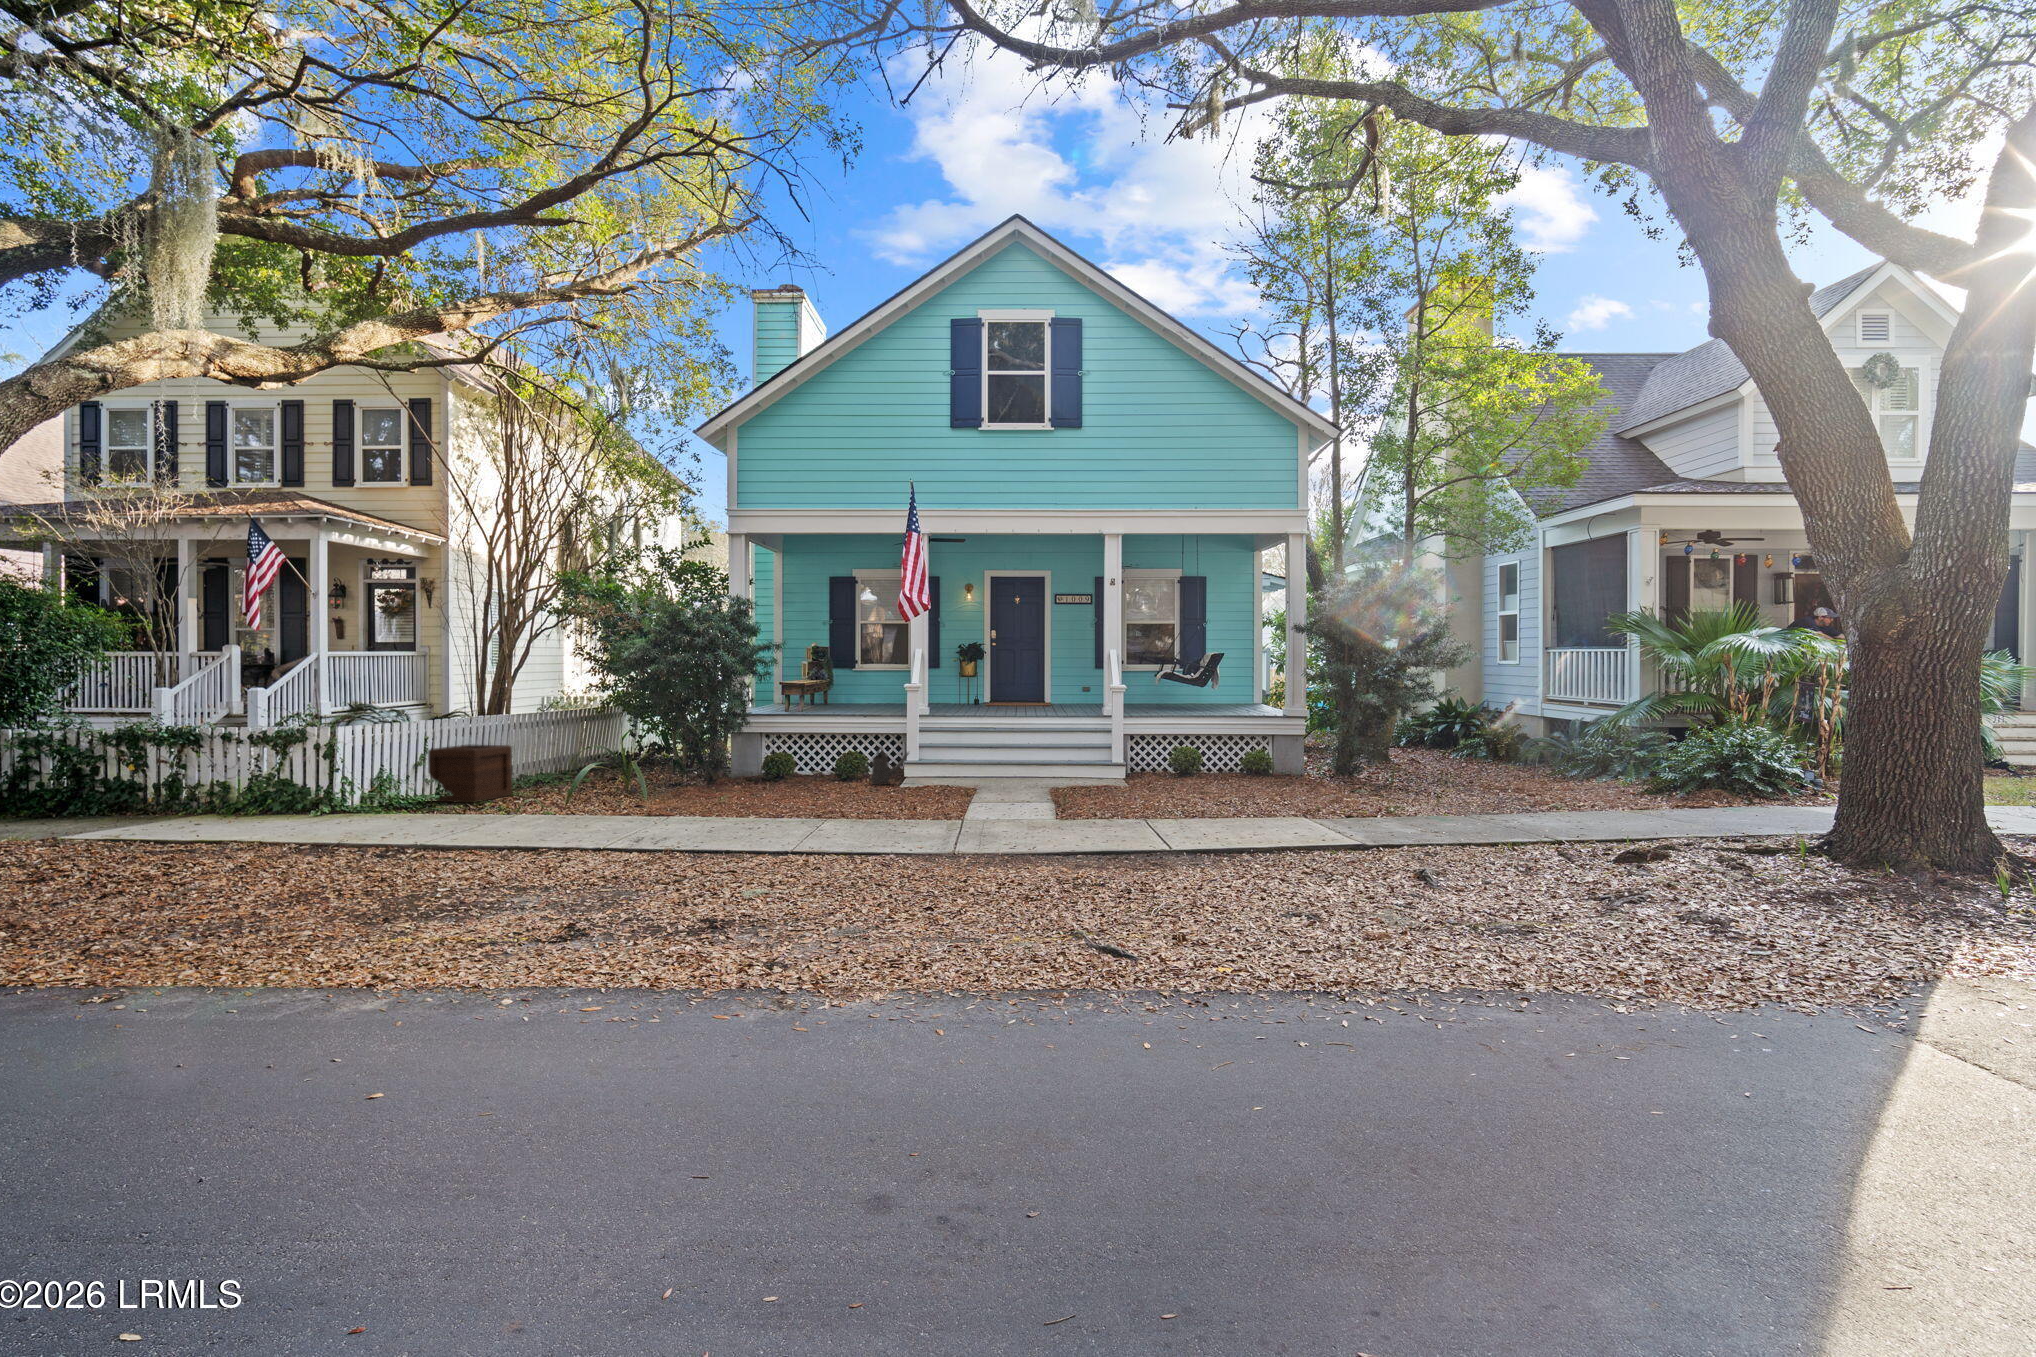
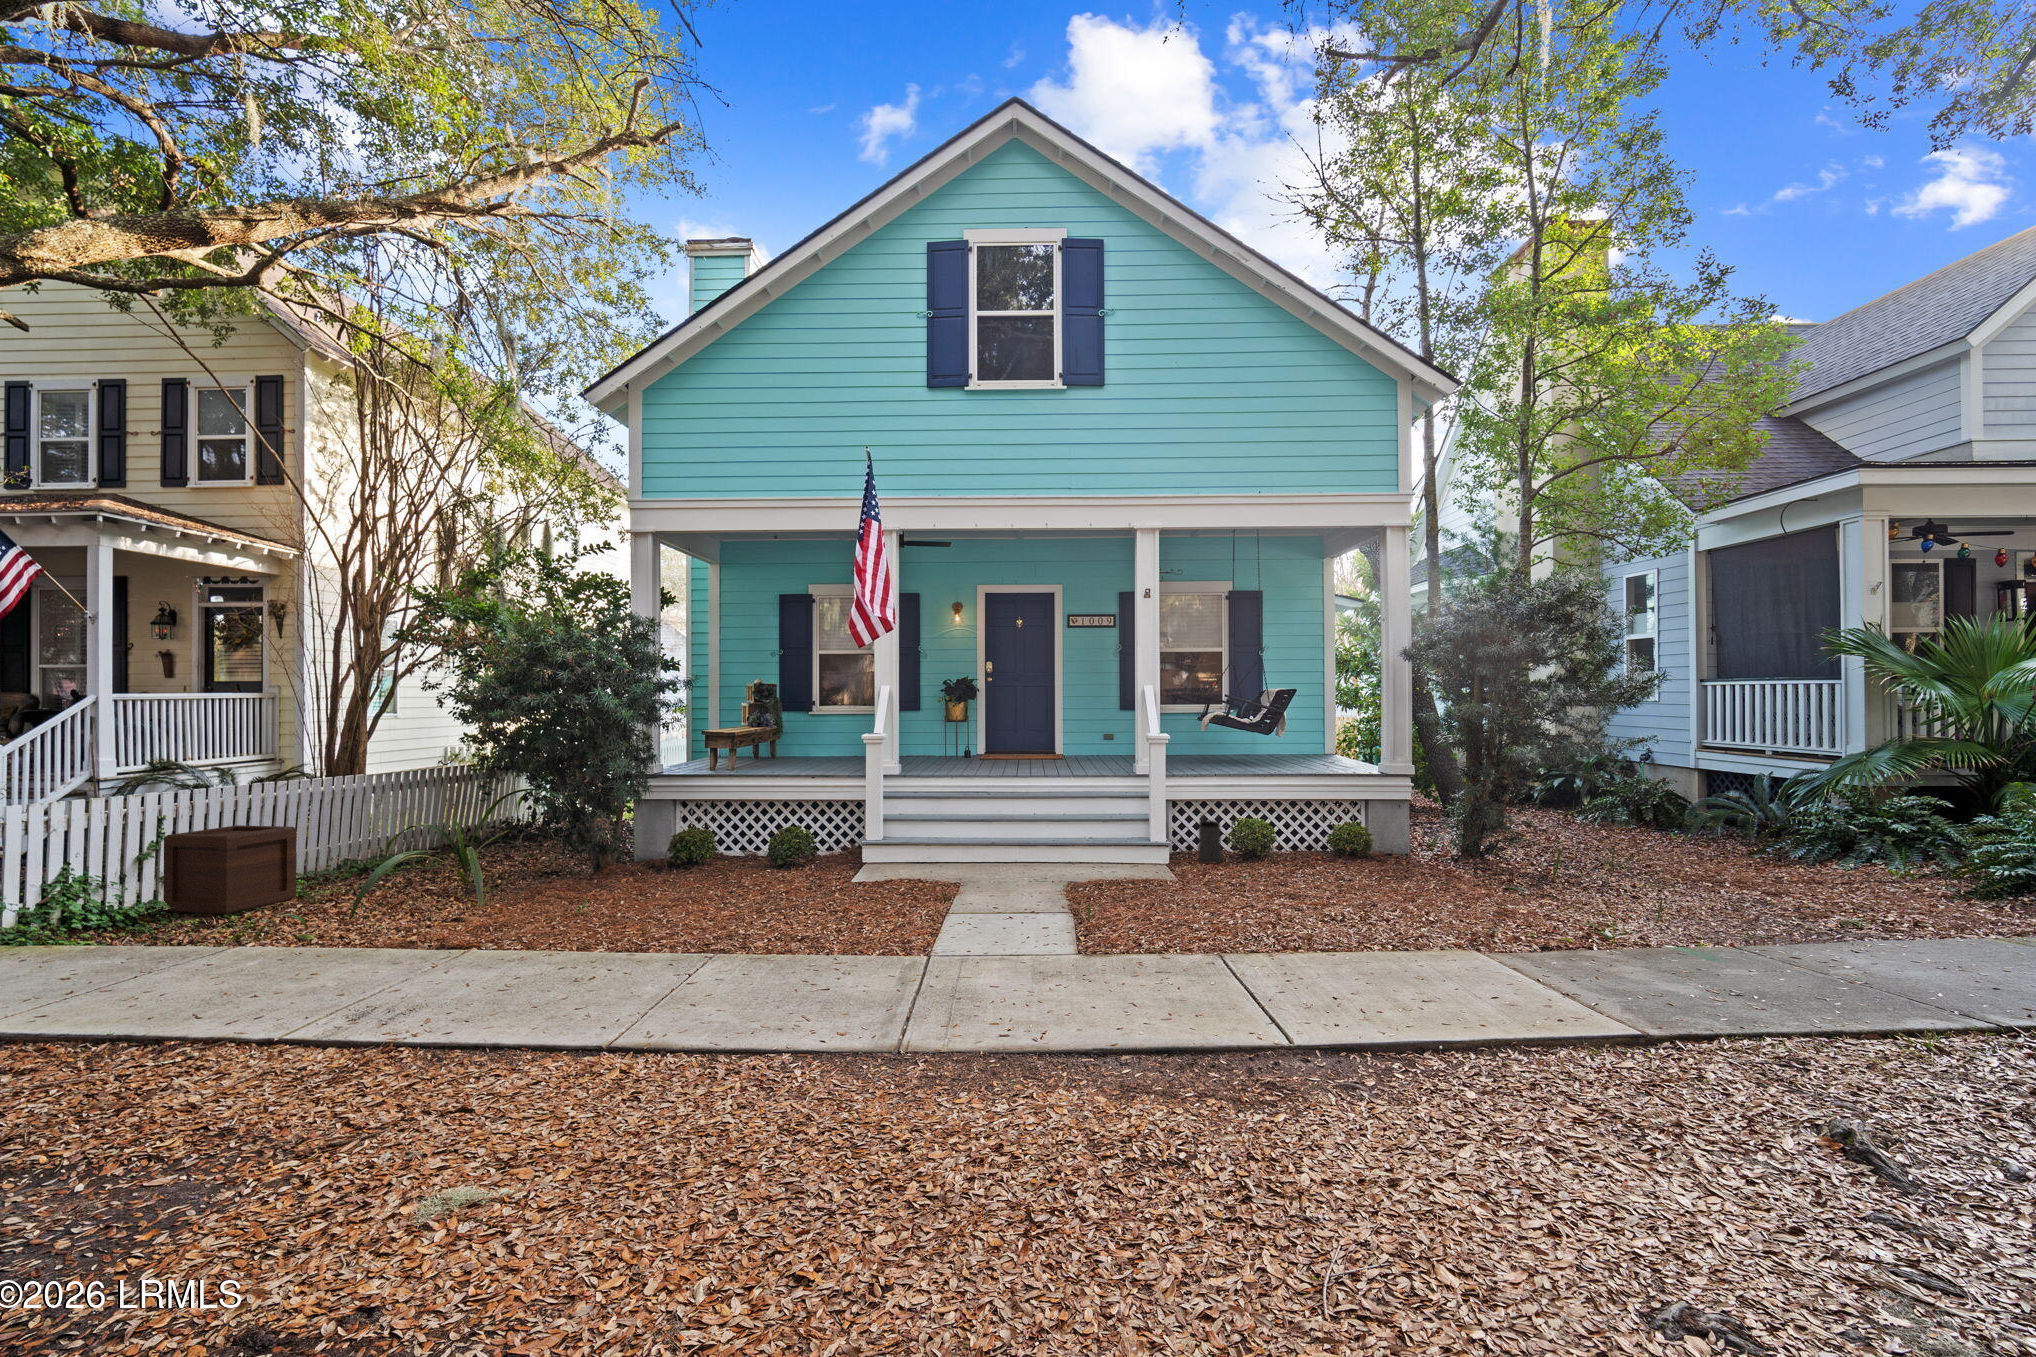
watering can: present [867,747,909,785] -> present [1197,815,1222,864]

